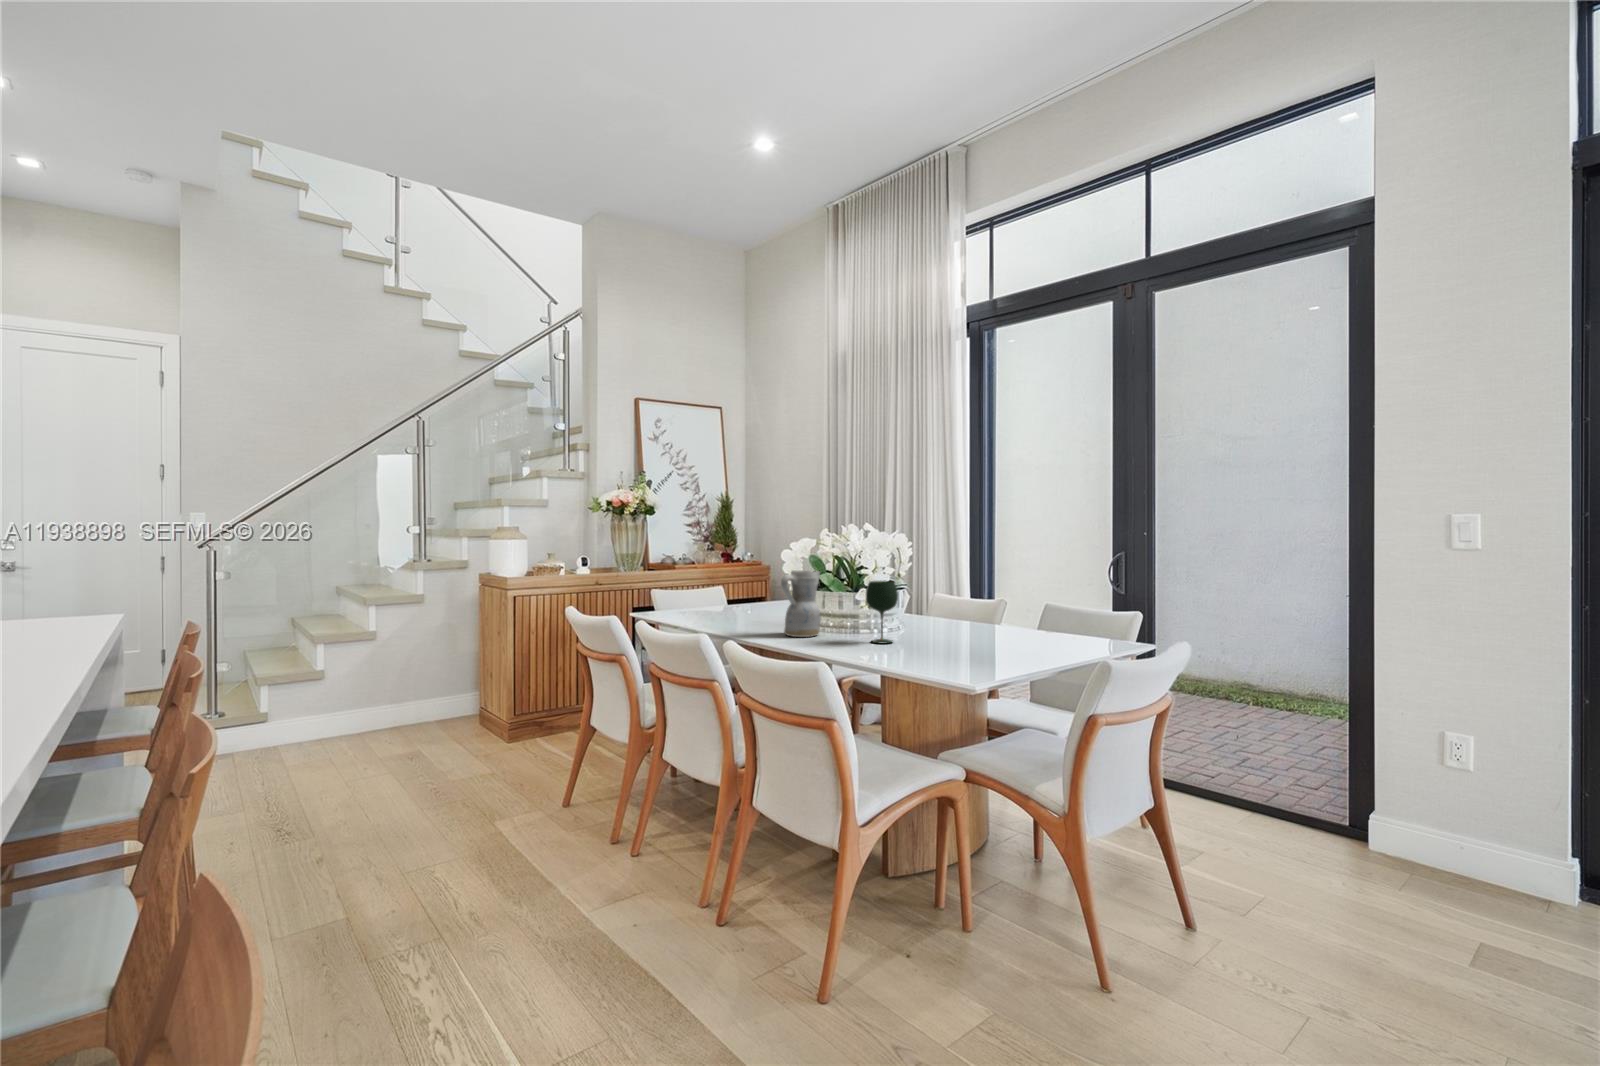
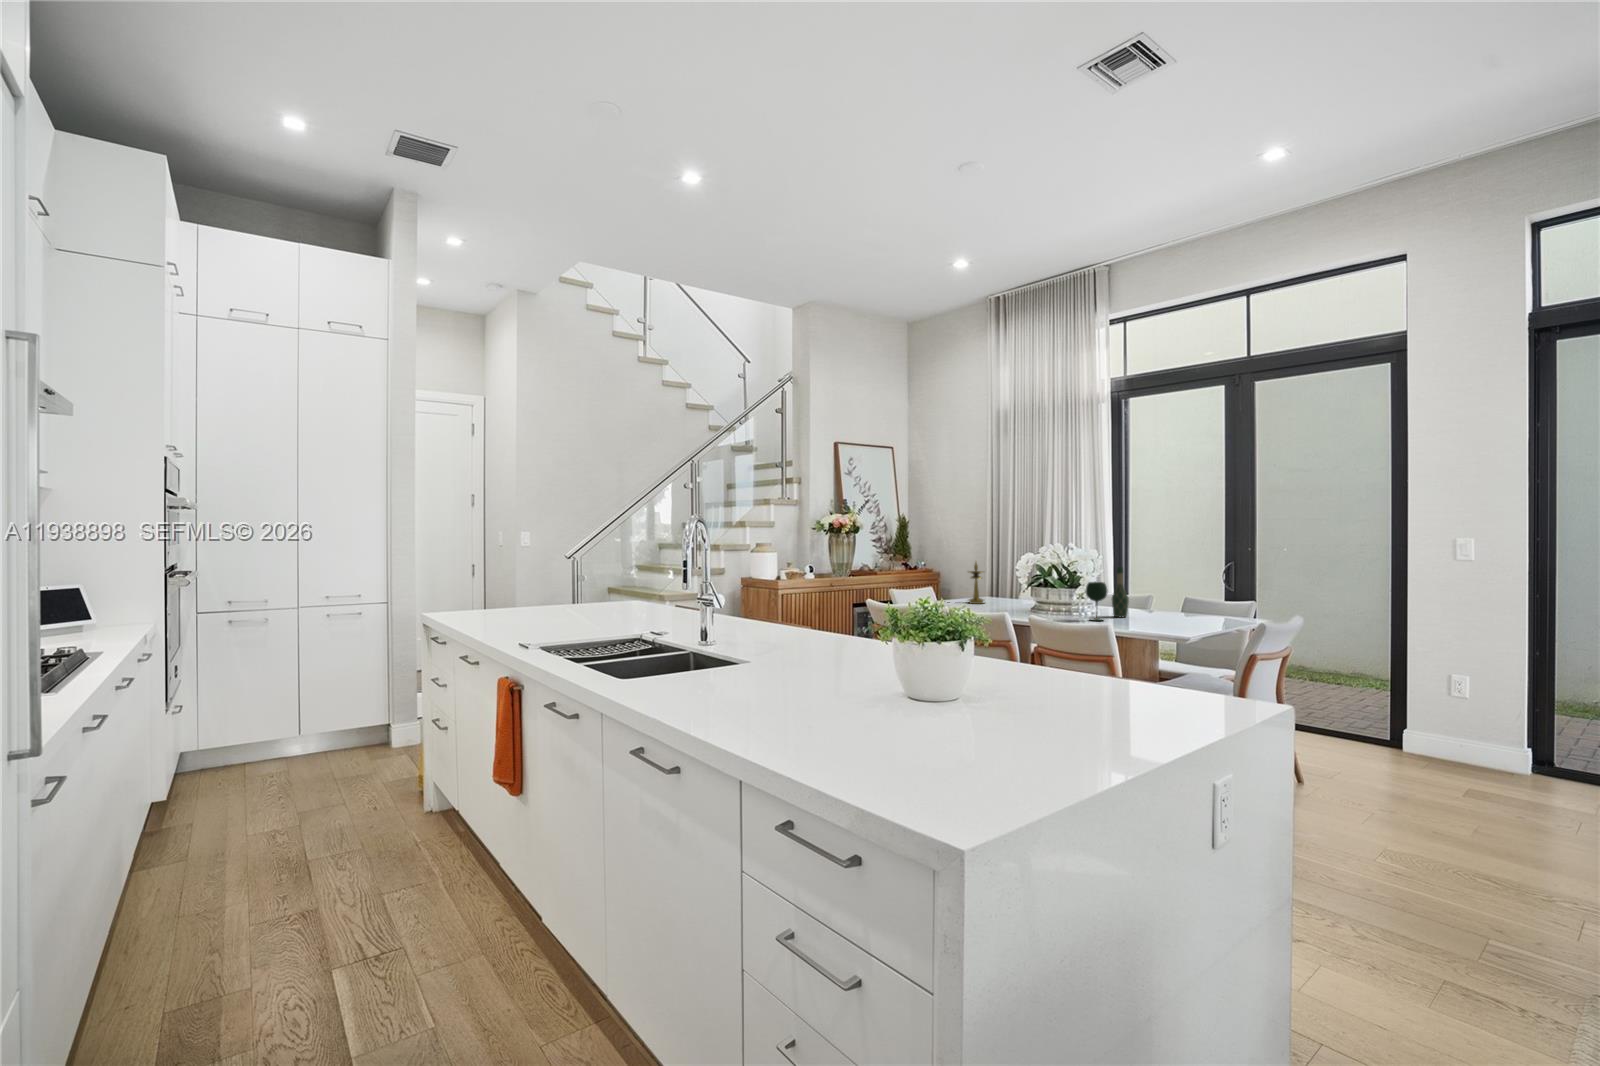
candlestick: none [745,549,771,612] -> present [968,562,984,604]
wine bottle: none [916,557,942,637] -> present [1112,567,1129,617]
ceramic pitcher: present [781,570,821,637] -> none [1026,575,1050,618]

